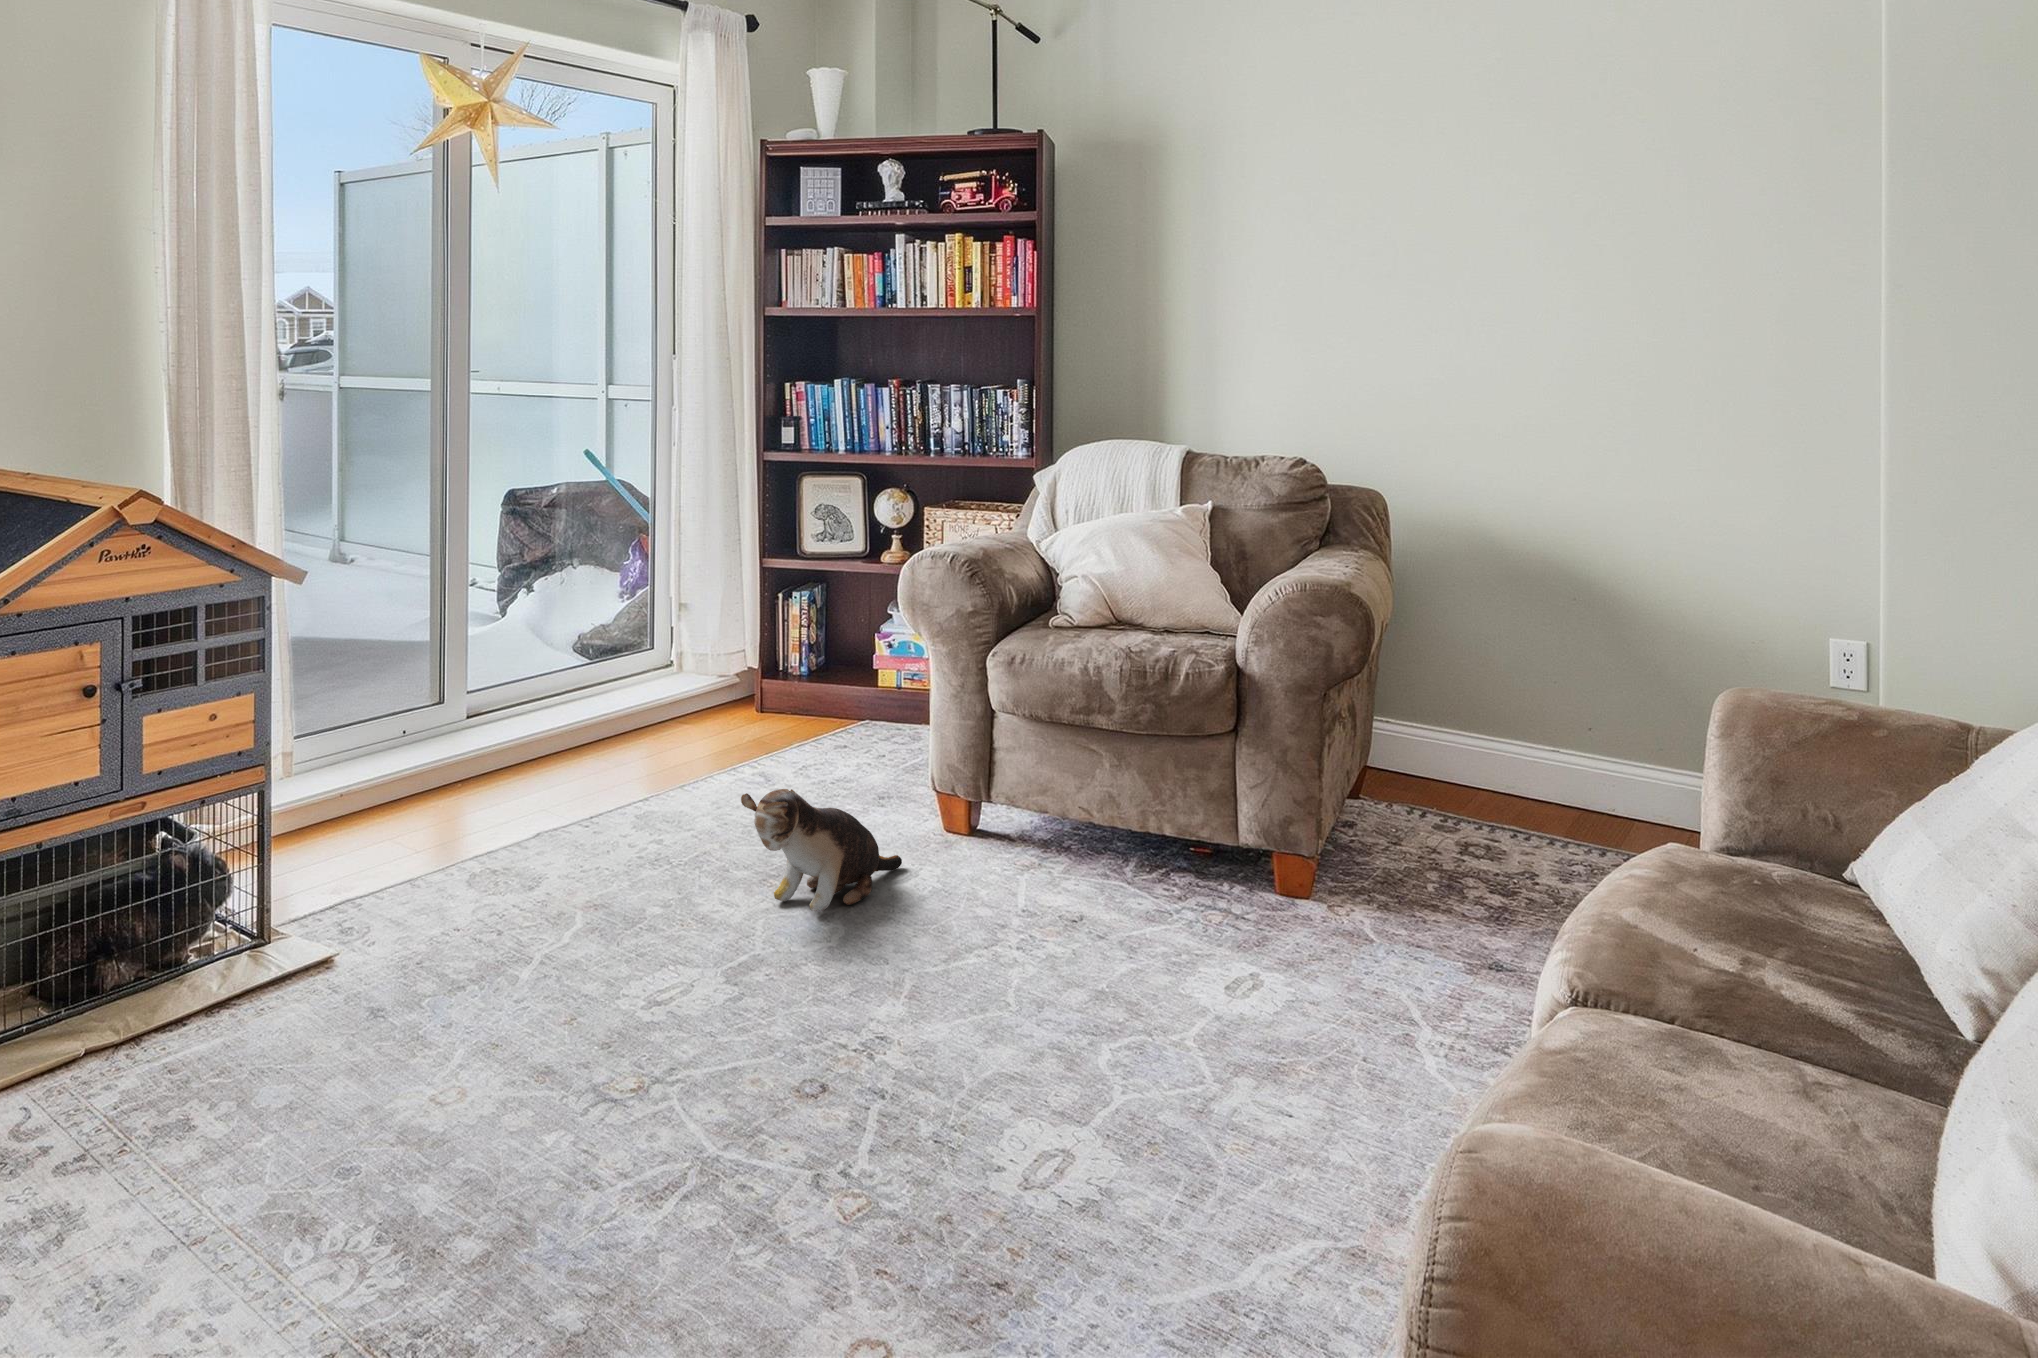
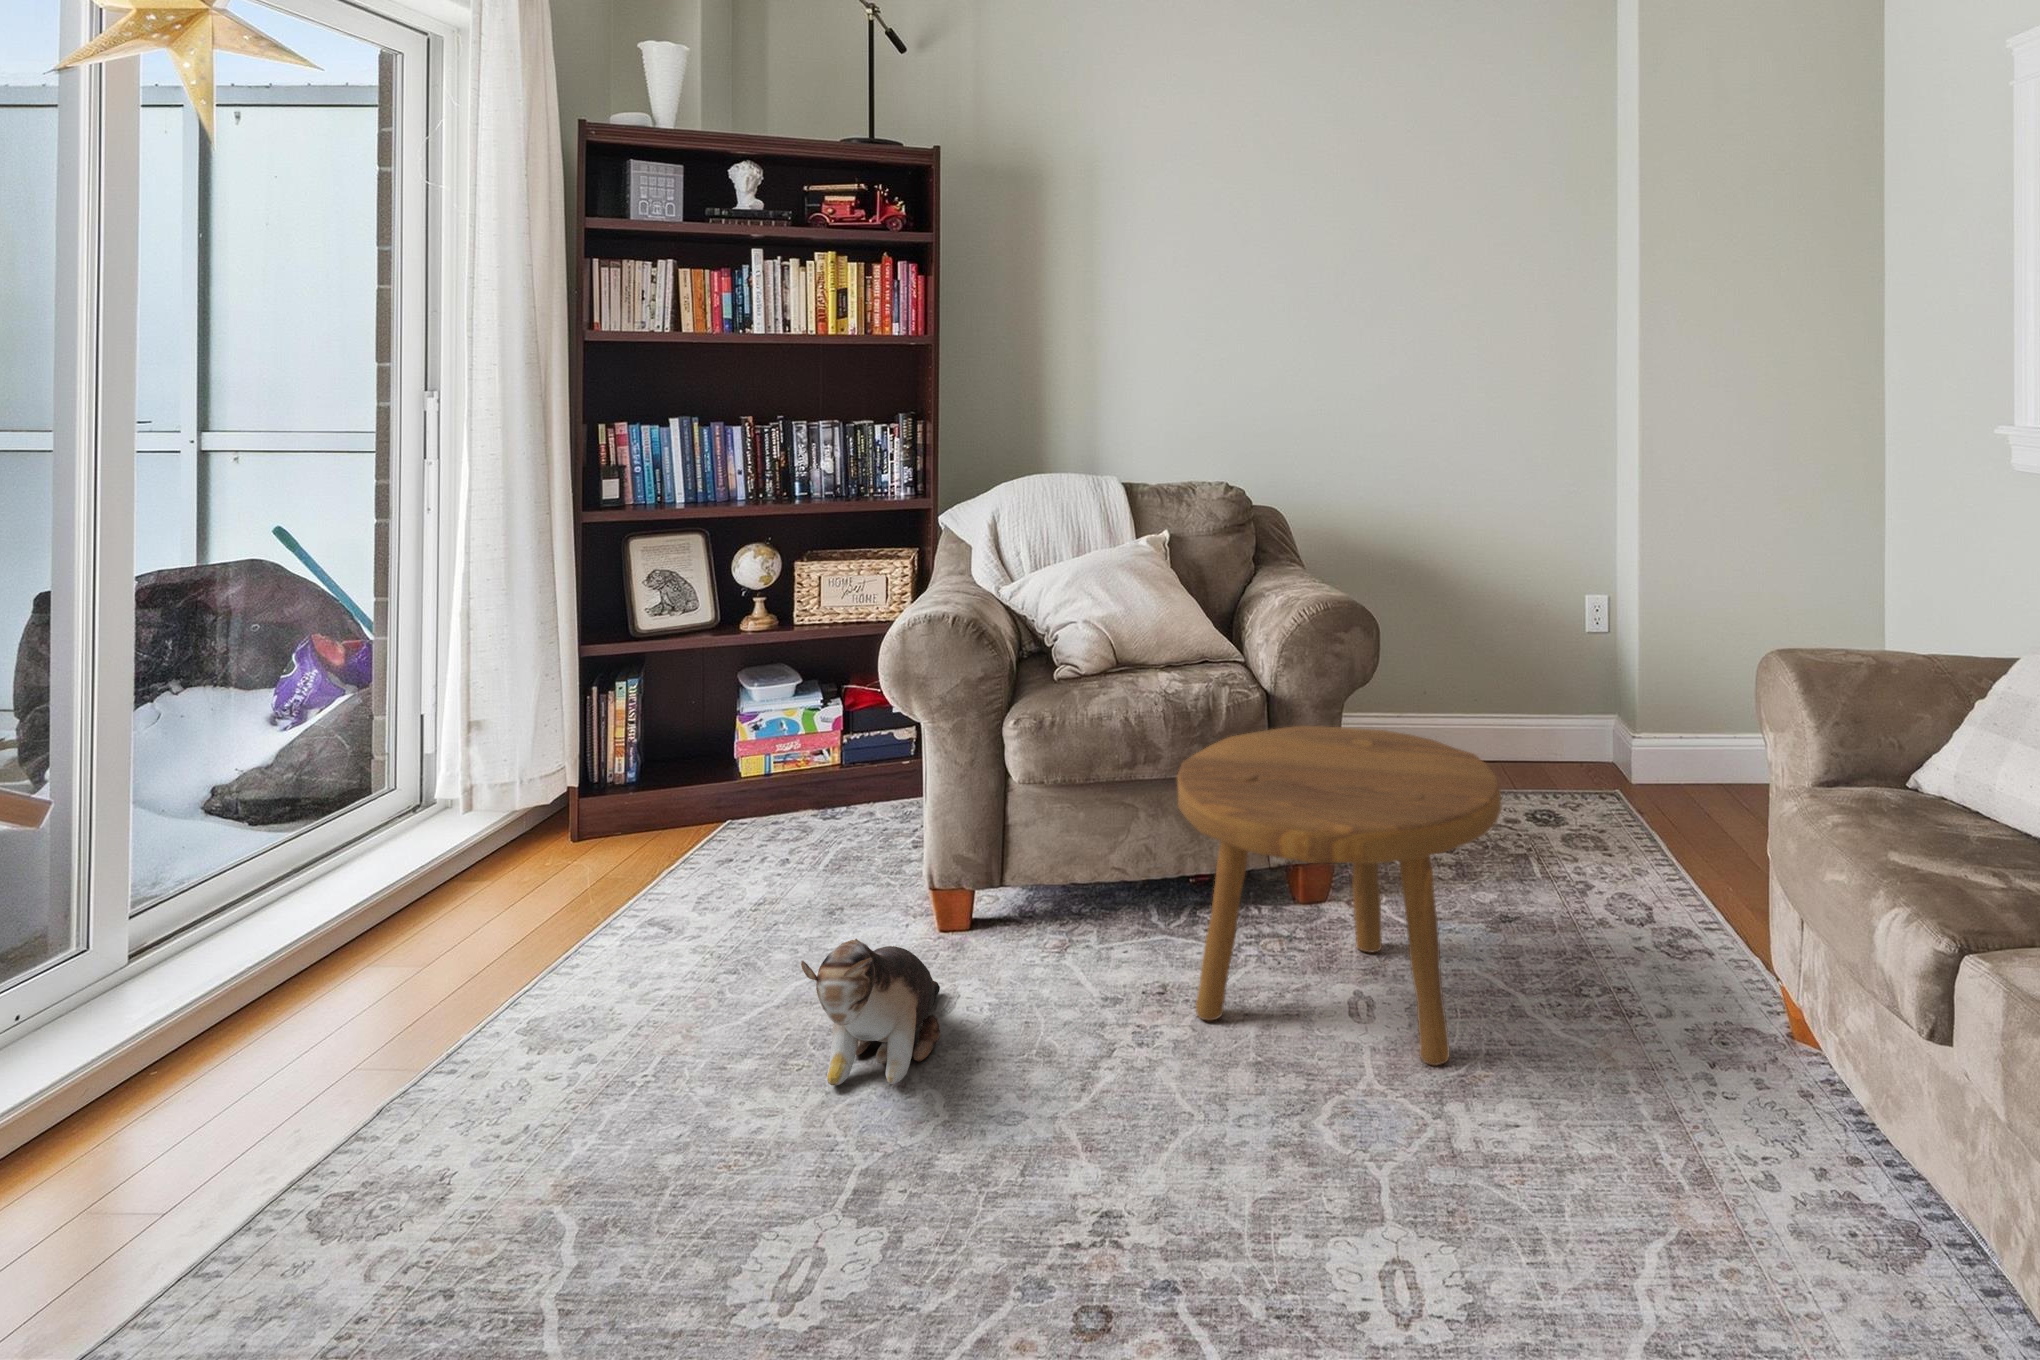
footstool: none [1060,700,1396,1046] -> present [1177,726,1501,1065]

